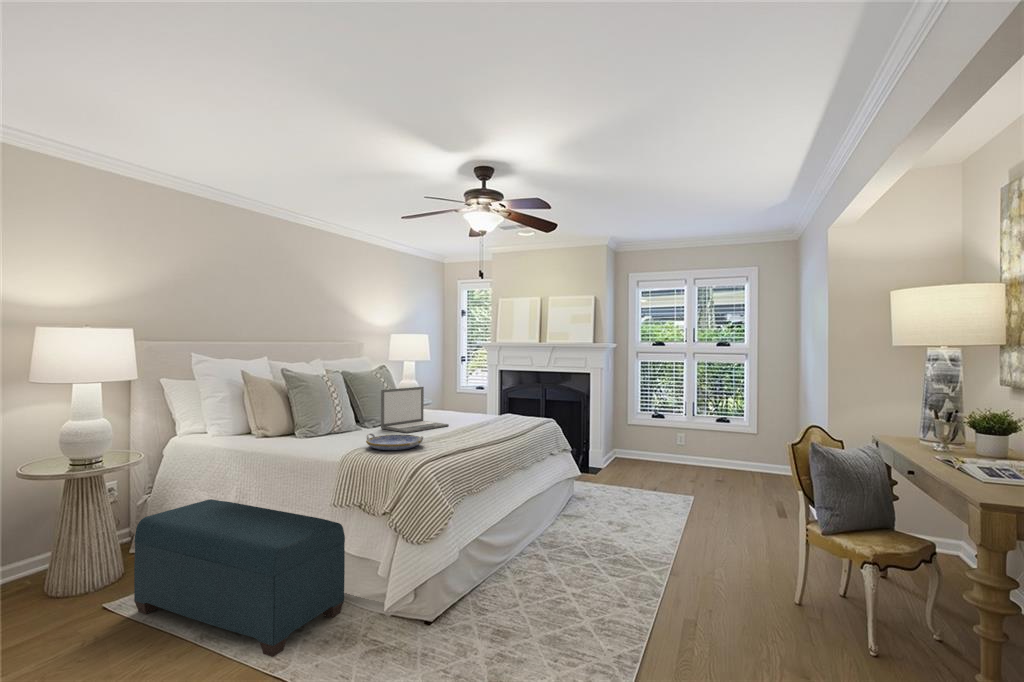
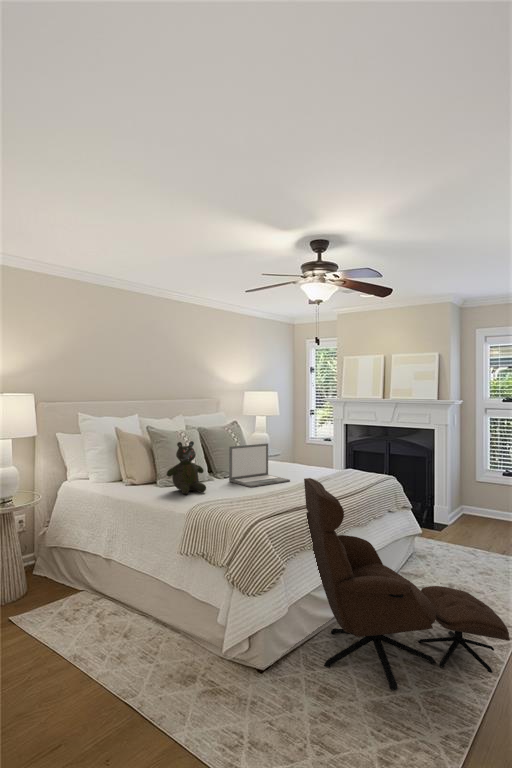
teddy bear: none [310,383,357,442] -> present [166,441,206,494]
lounge chair: none [471,416,671,623] -> present [304,478,510,690]
serving tray: present [366,433,423,450] -> none [211,488,262,506]
bench: present [134,499,345,657] -> none [29,538,190,685]

